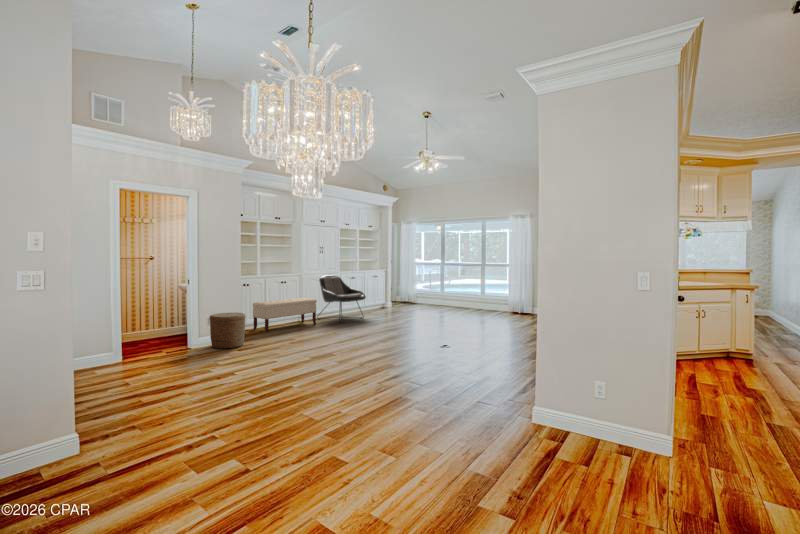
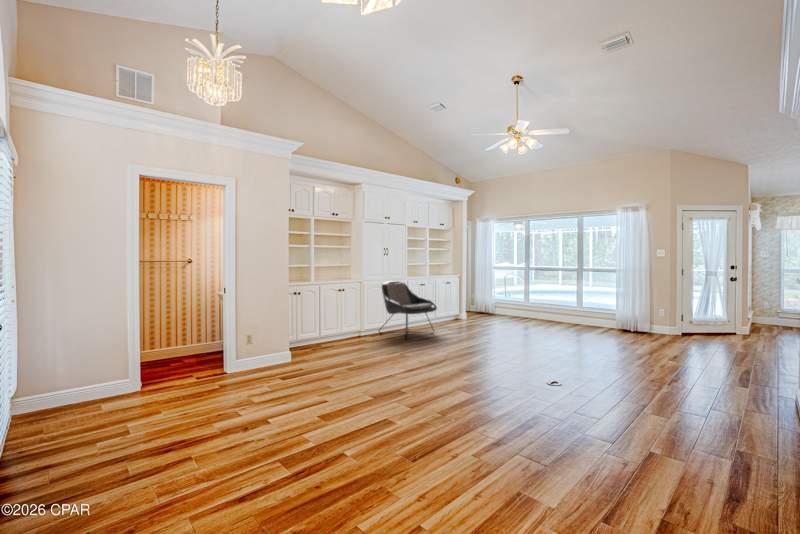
bench: present [253,298,317,333] -> none [304,308,379,352]
woven basket: present [209,312,246,349] -> none [248,328,292,375]

